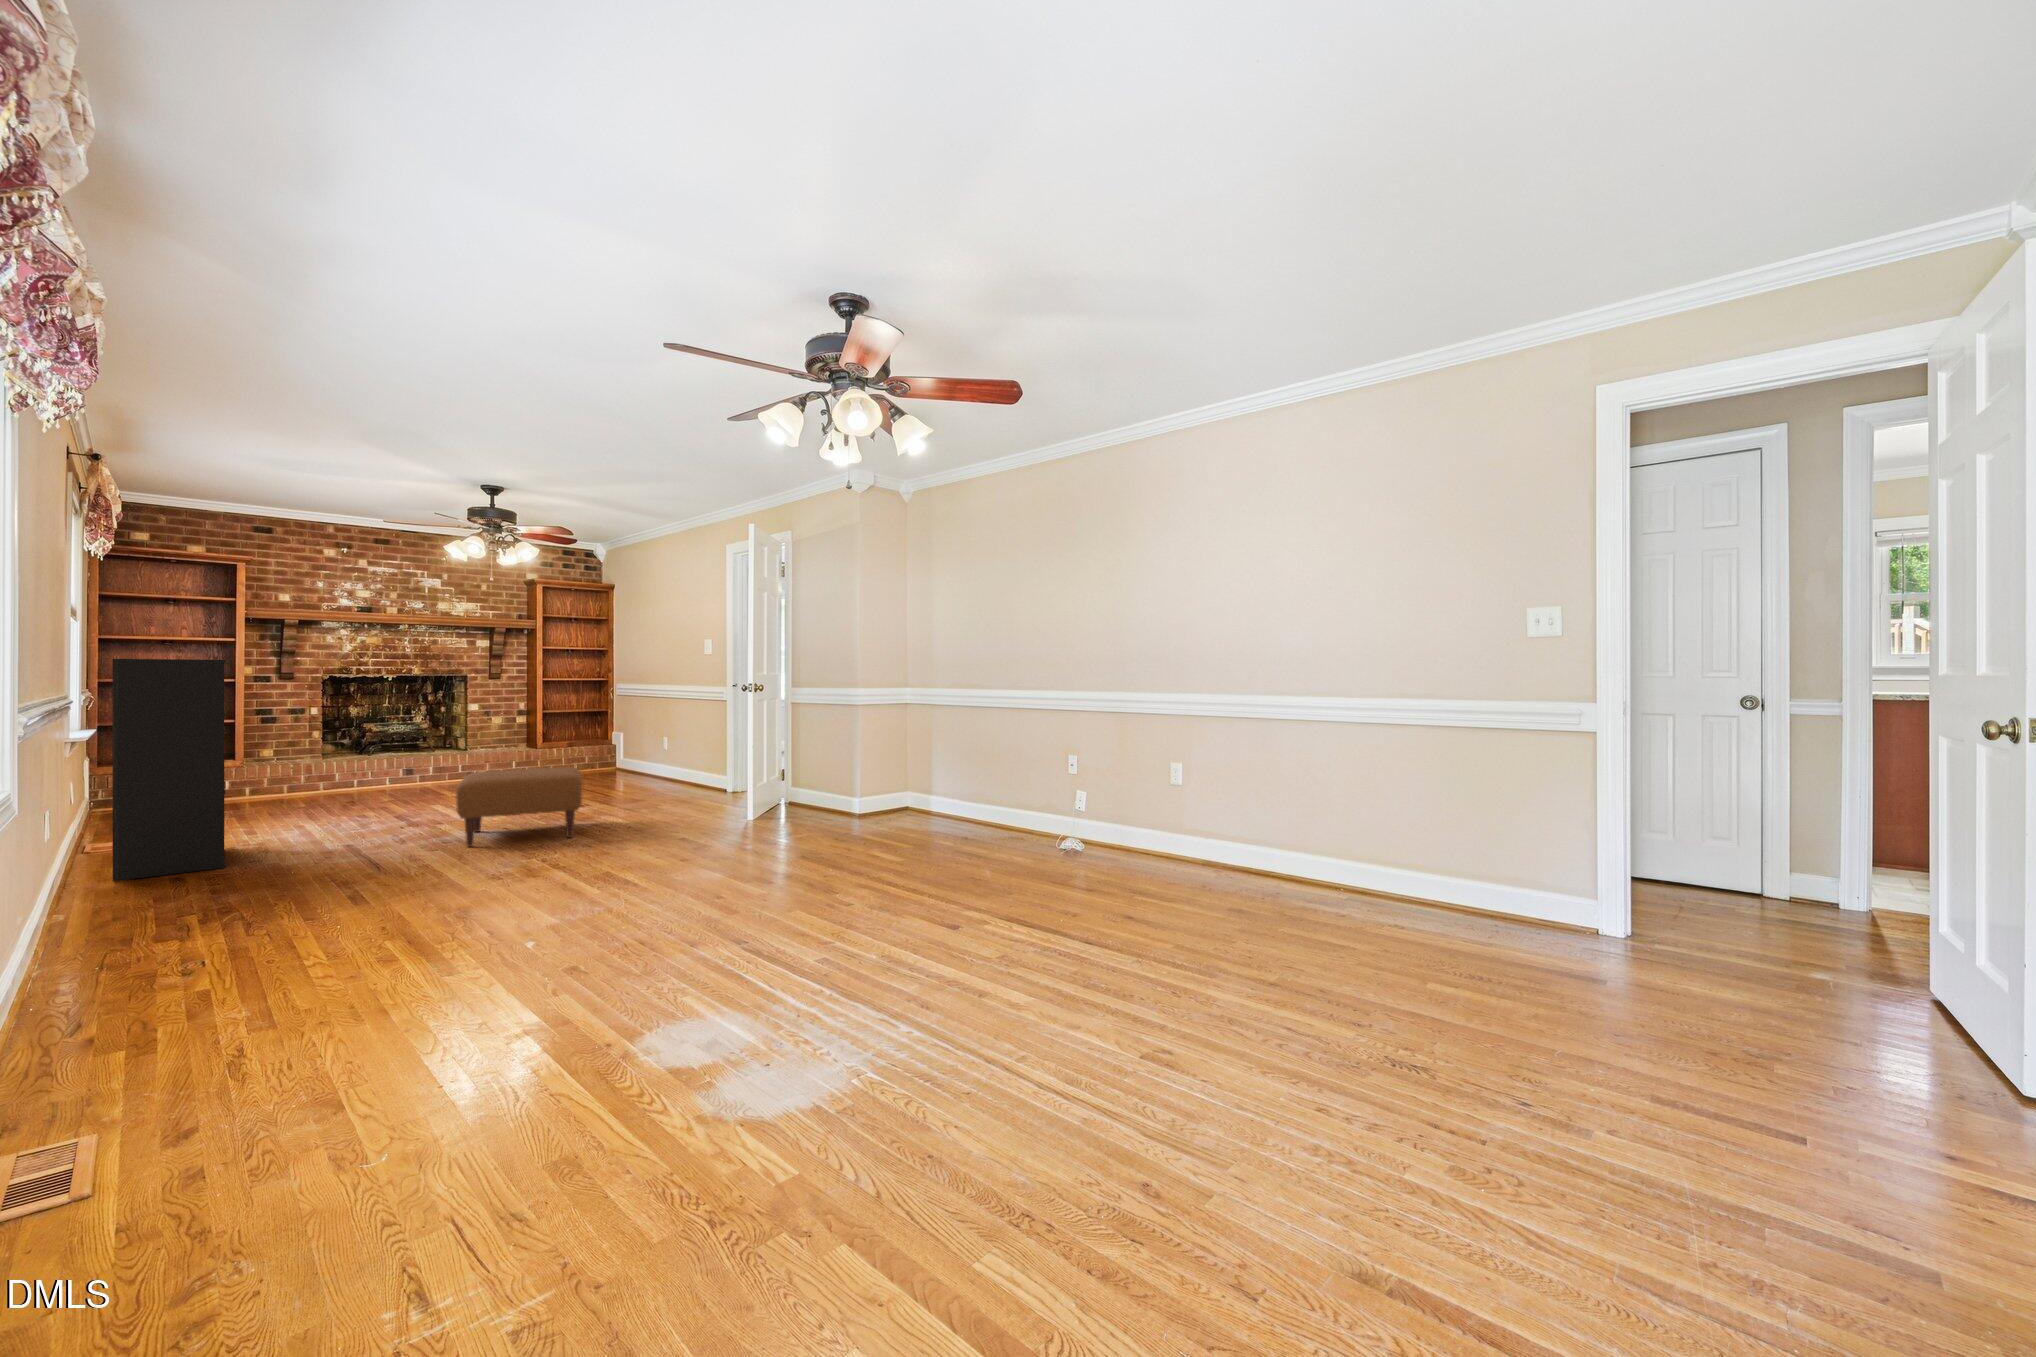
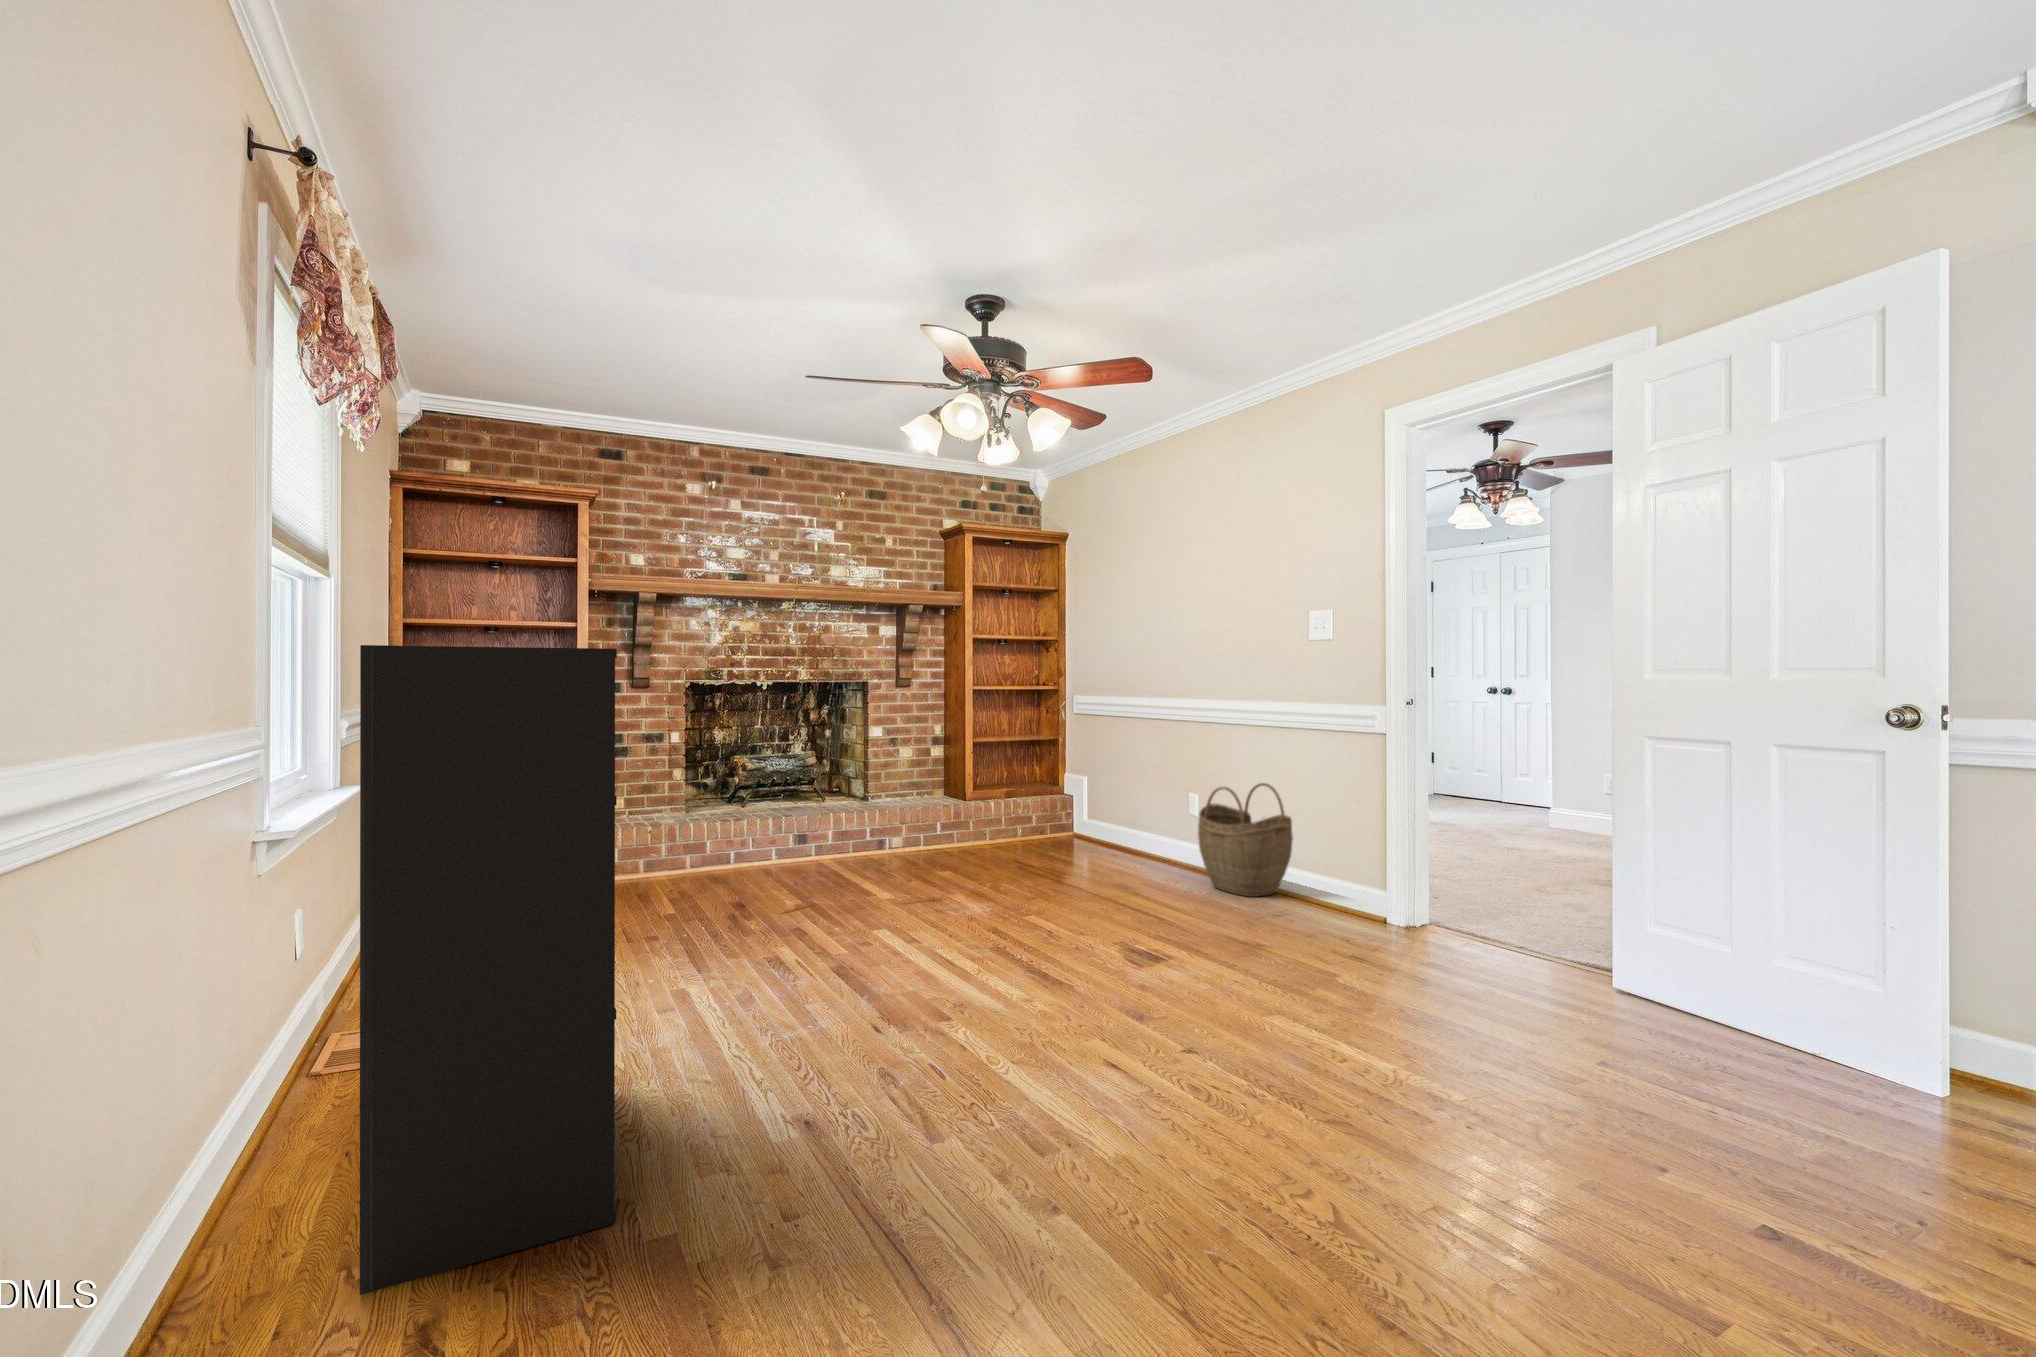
woven basket: none [646,729,695,788] -> present [1198,783,1293,897]
ottoman: present [456,767,582,846] -> none [1056,906,1398,1161]

